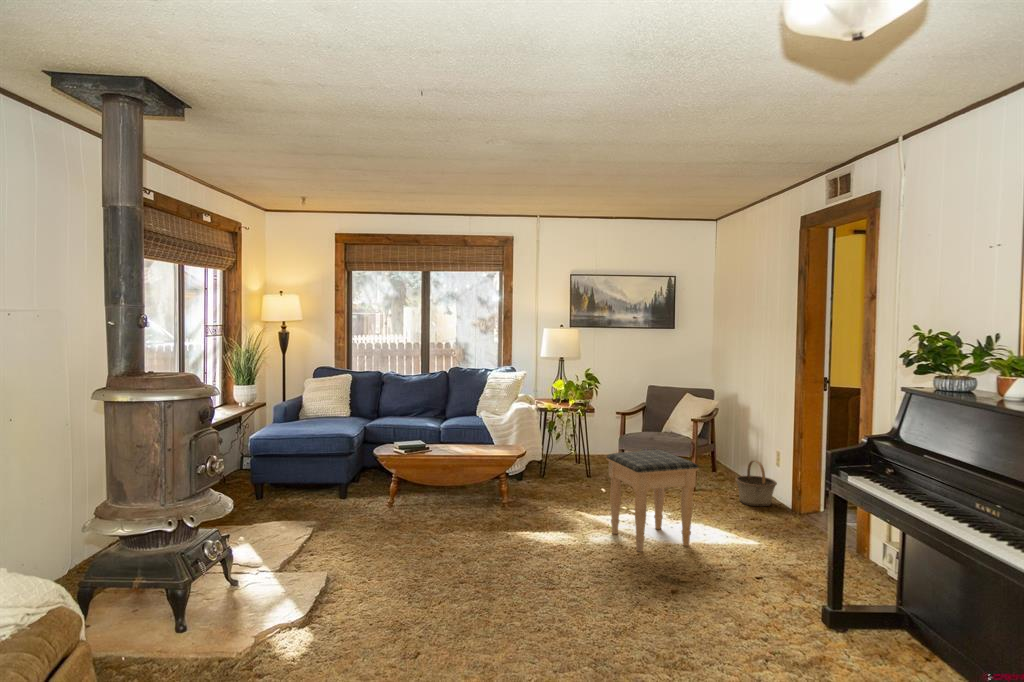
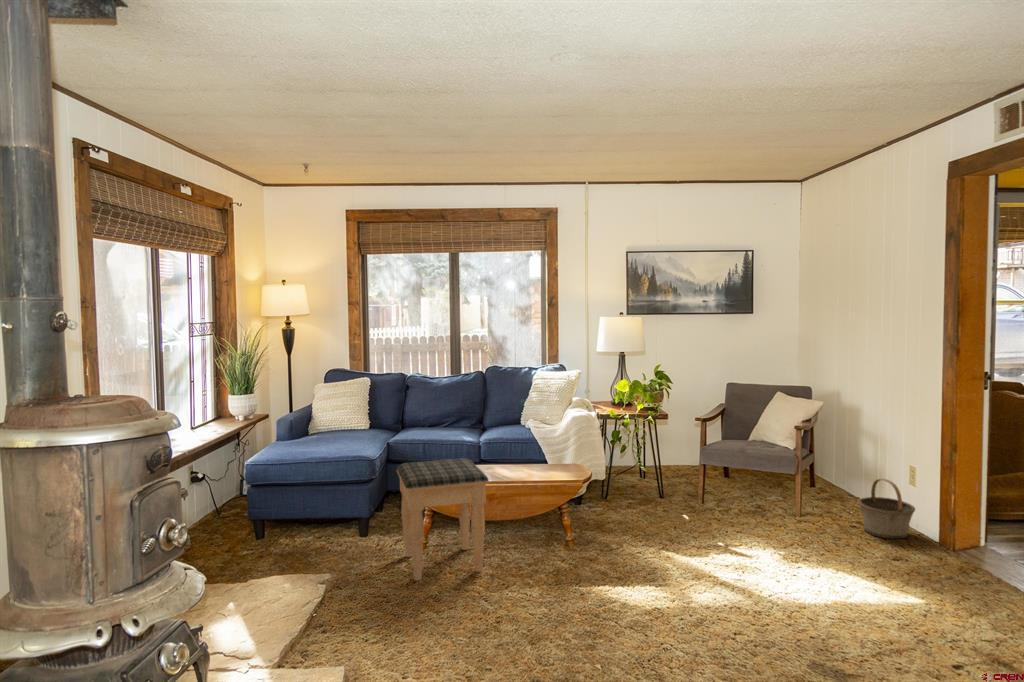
footstool: present [606,450,699,552] -> present [397,458,489,581]

